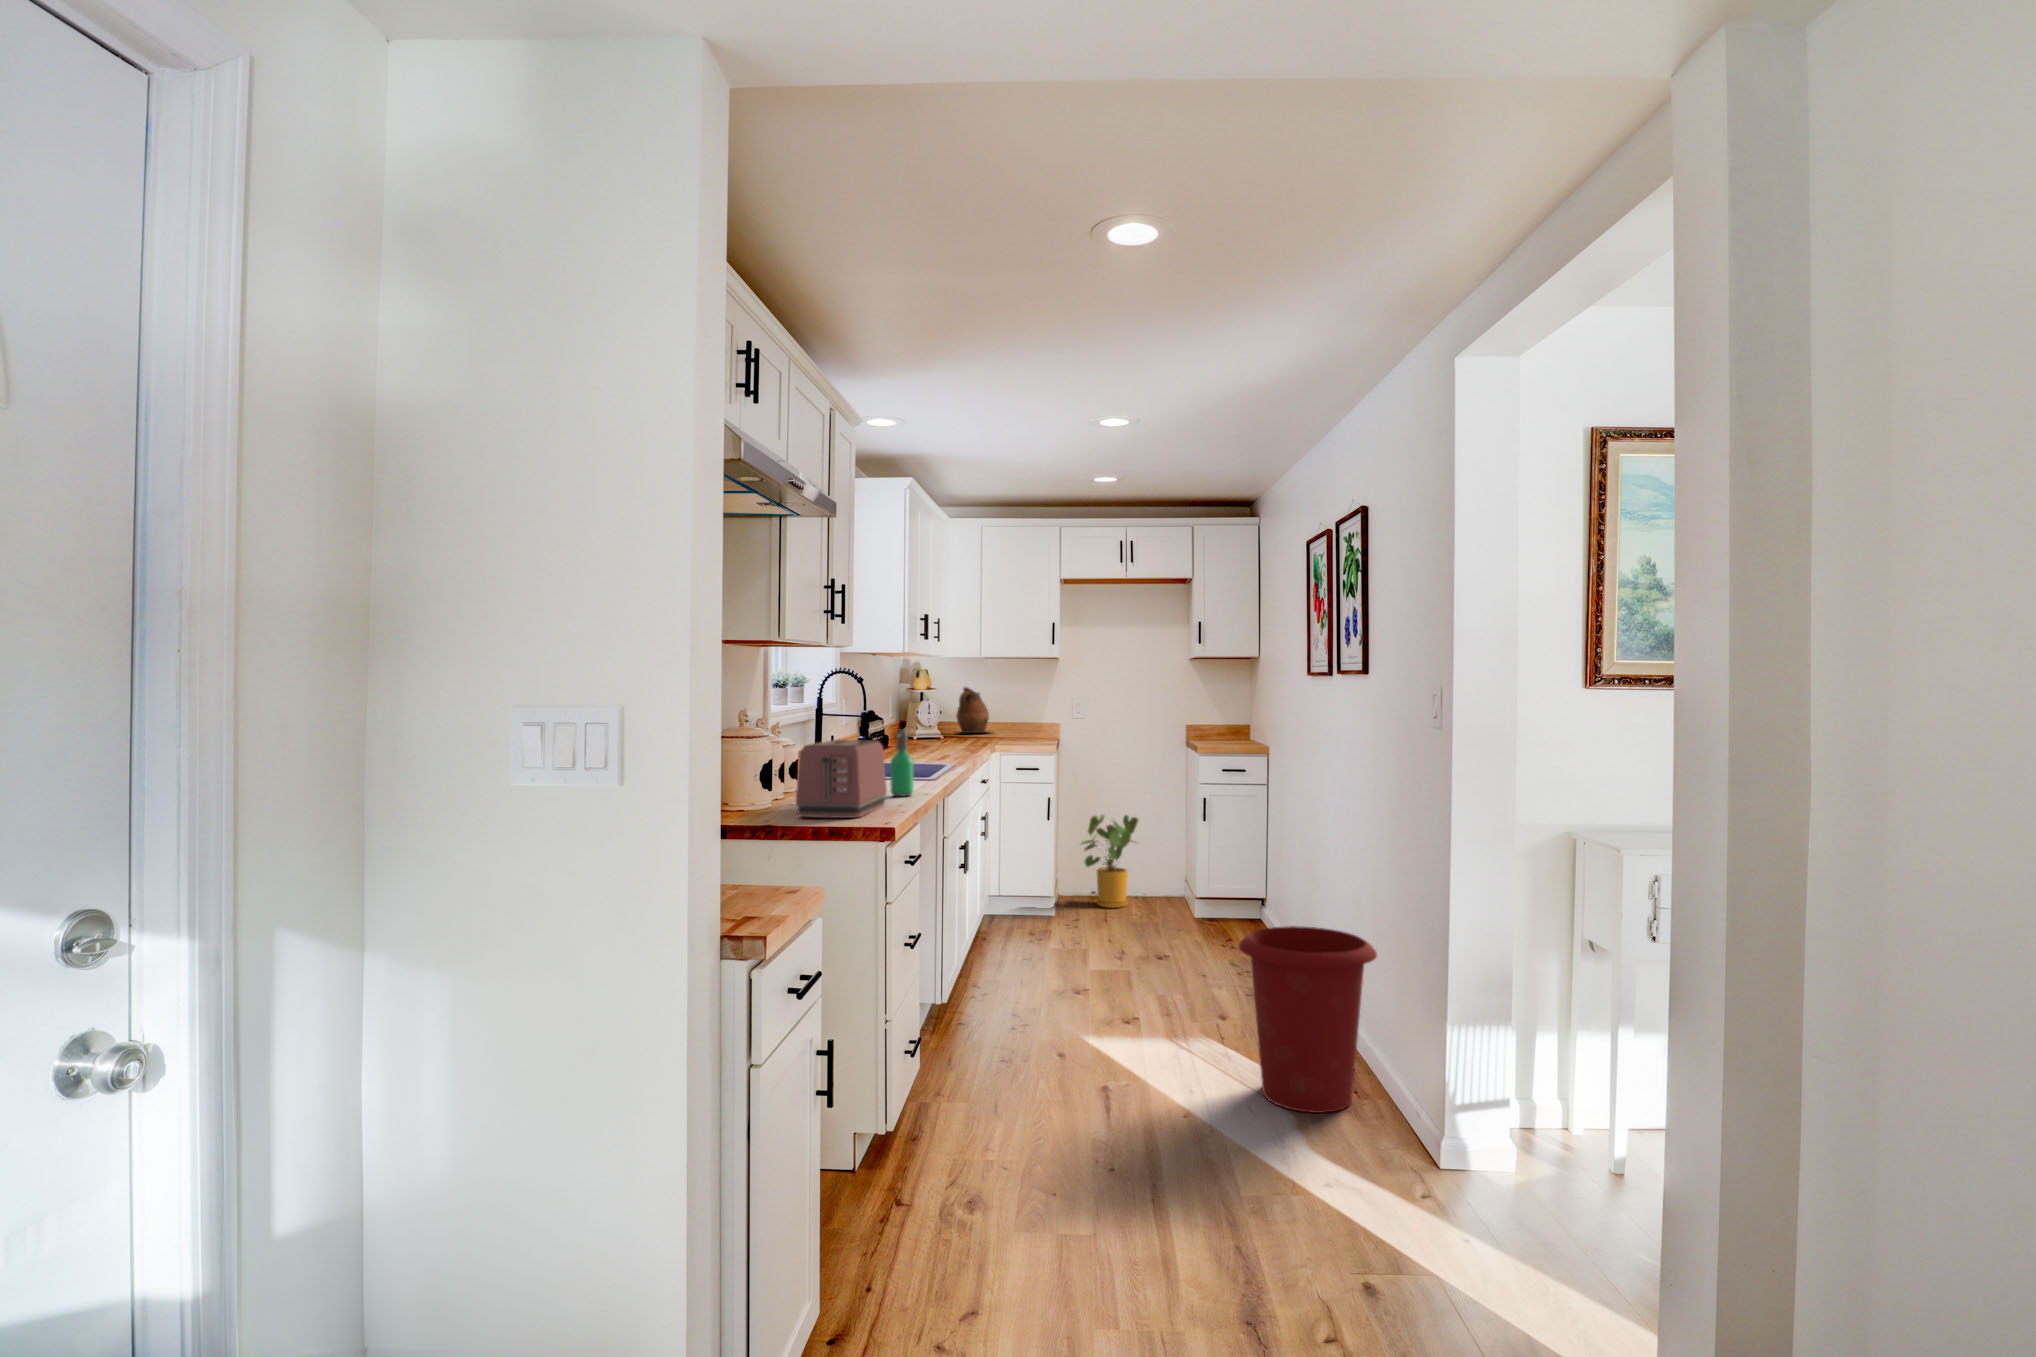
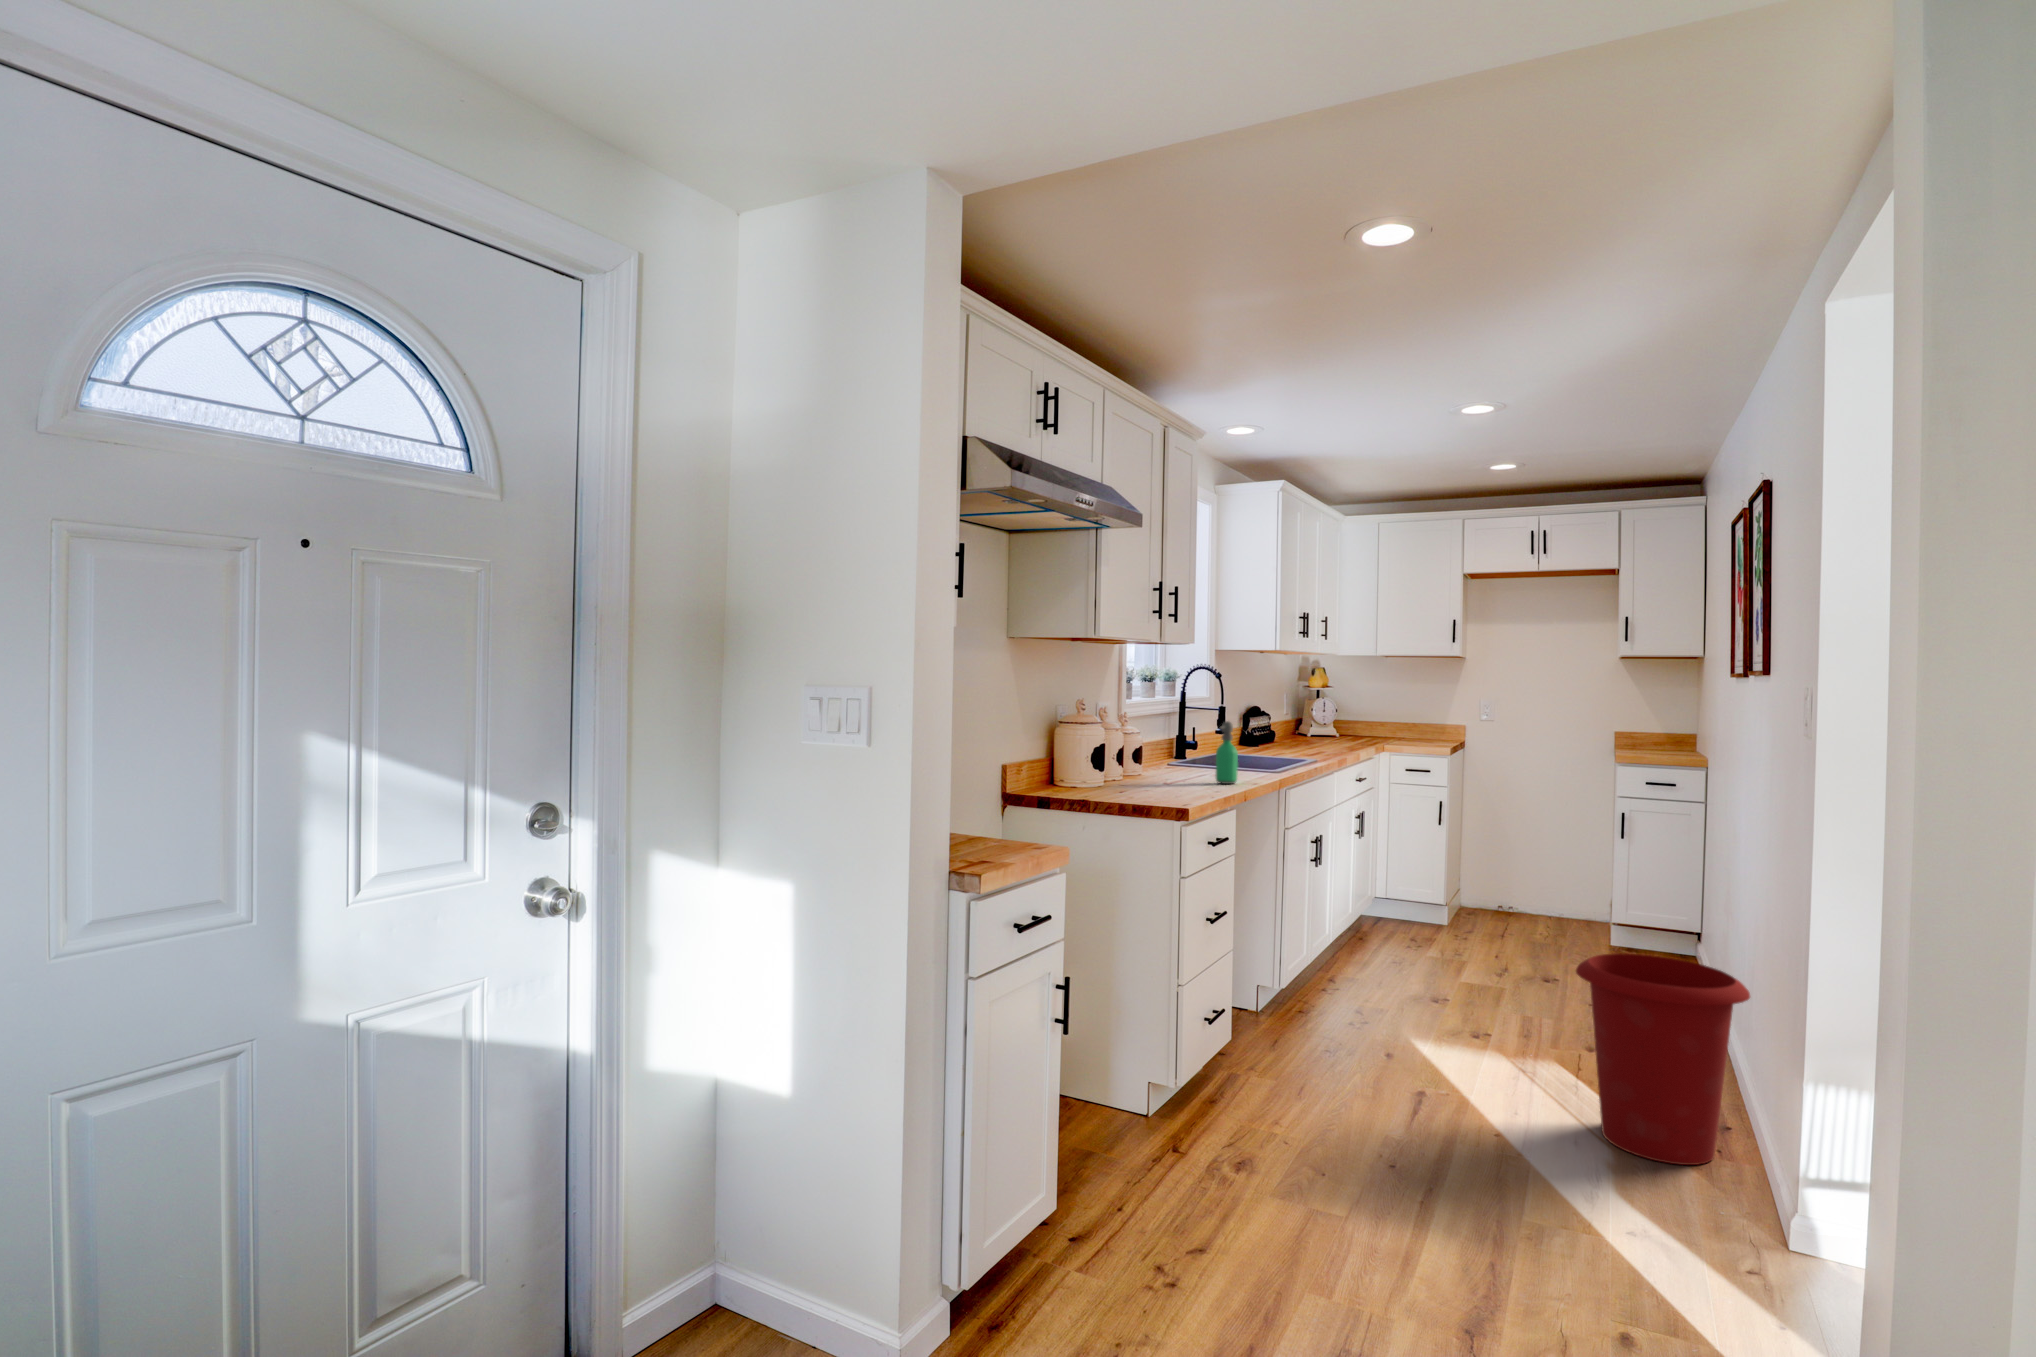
ceramic pitcher: present [956,687,989,733] -> none [1351,687,1394,734]
toaster: present [796,740,887,818] -> none [1112,729,1204,798]
house plant: present [1081,815,1138,908] -> none [1478,825,1555,925]

